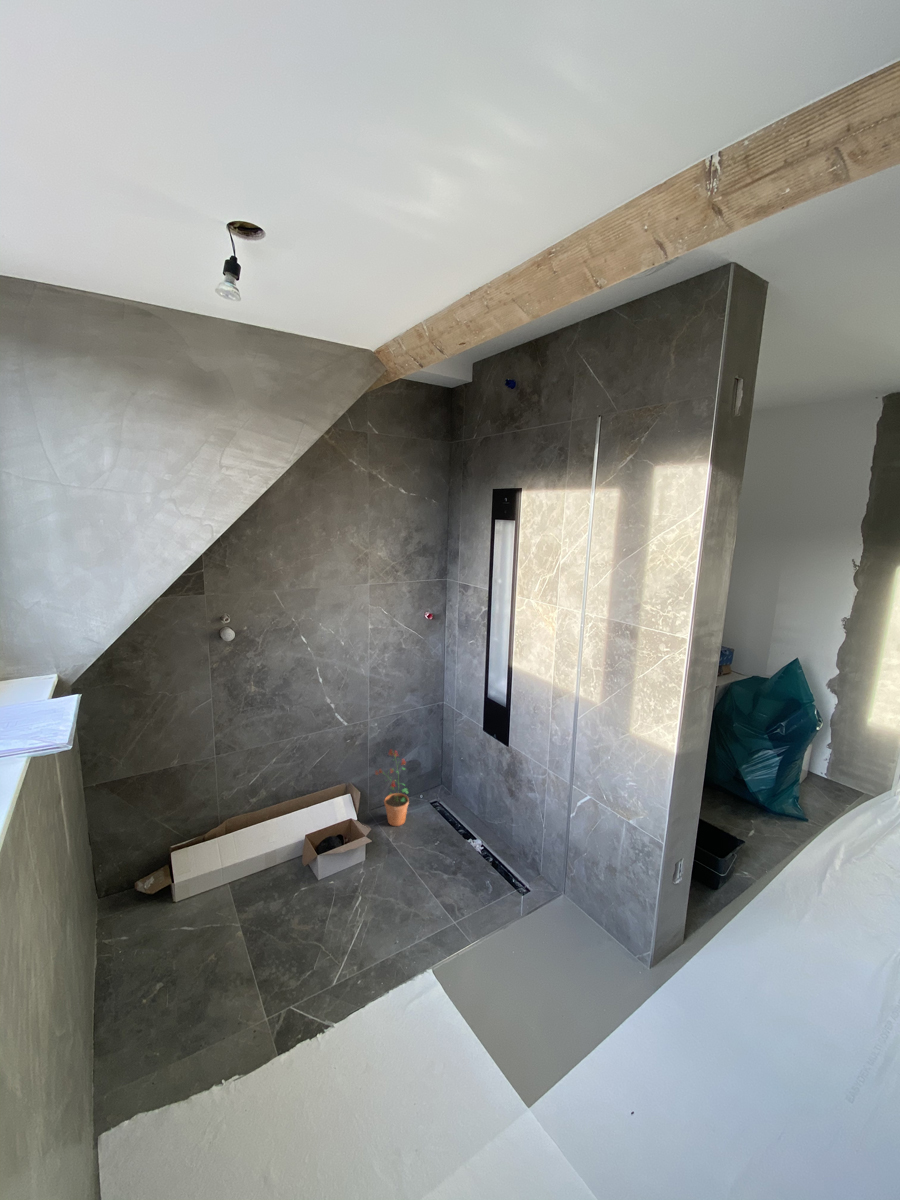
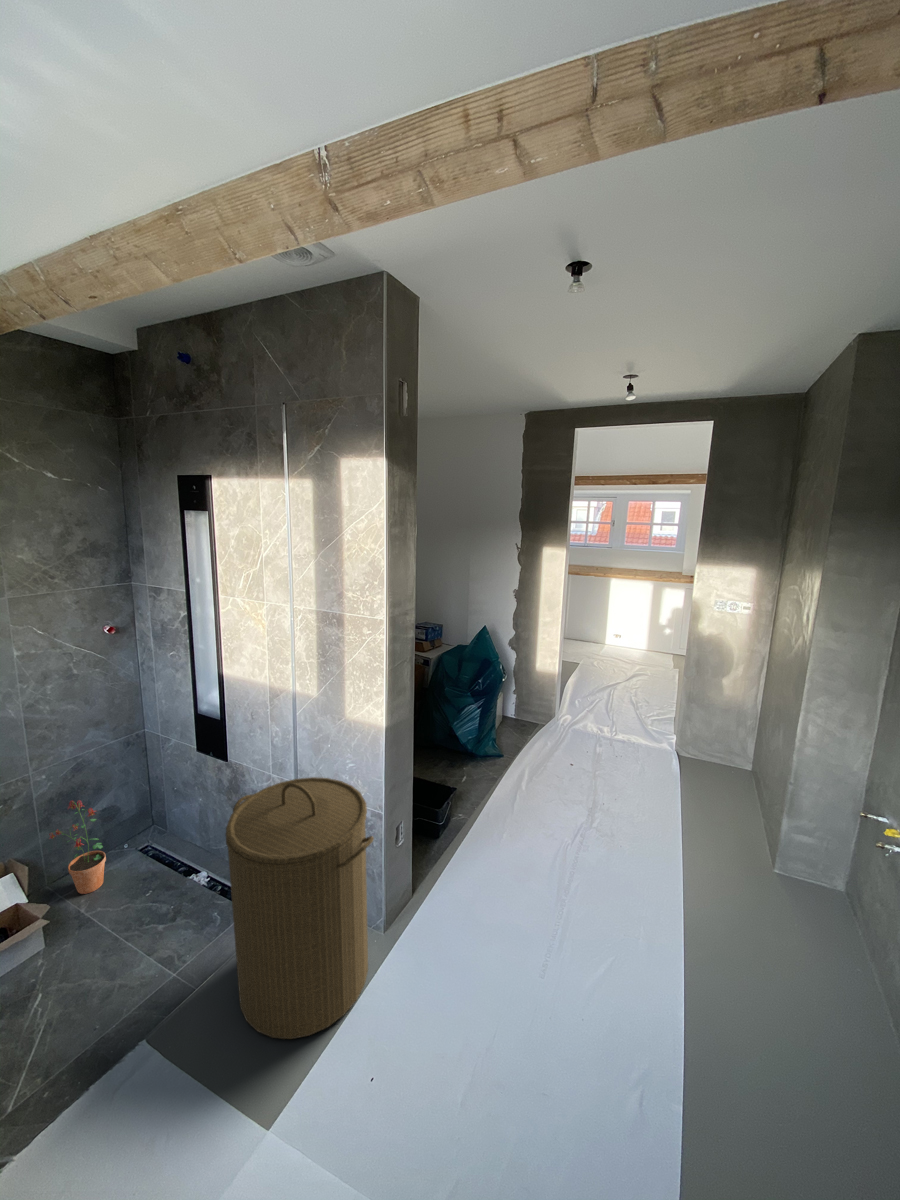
laundry hamper: none [506,781,656,1037] -> present [226,777,374,1039]

